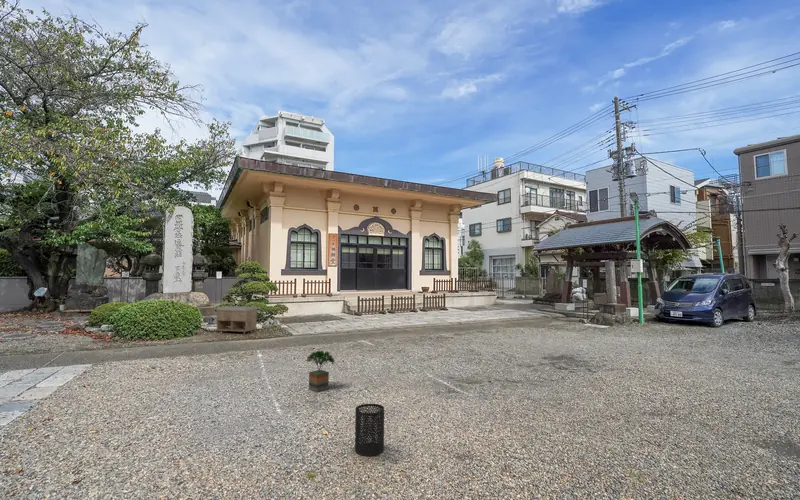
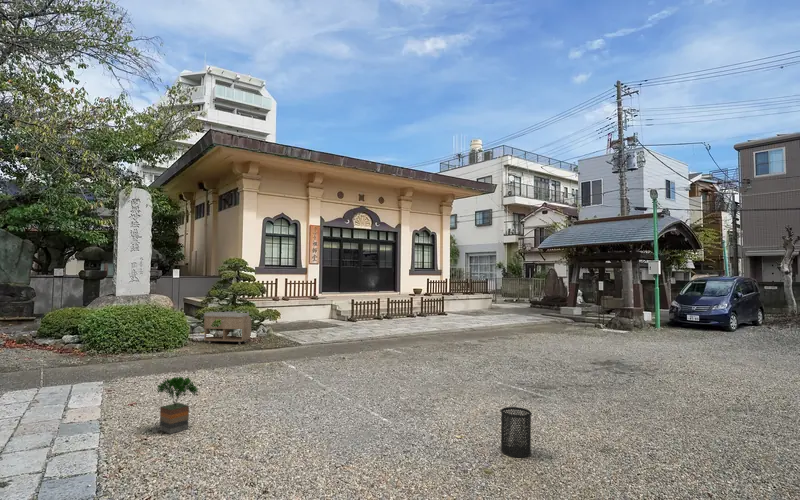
potted tree: present [307,351,335,392] -> present [158,377,198,434]

